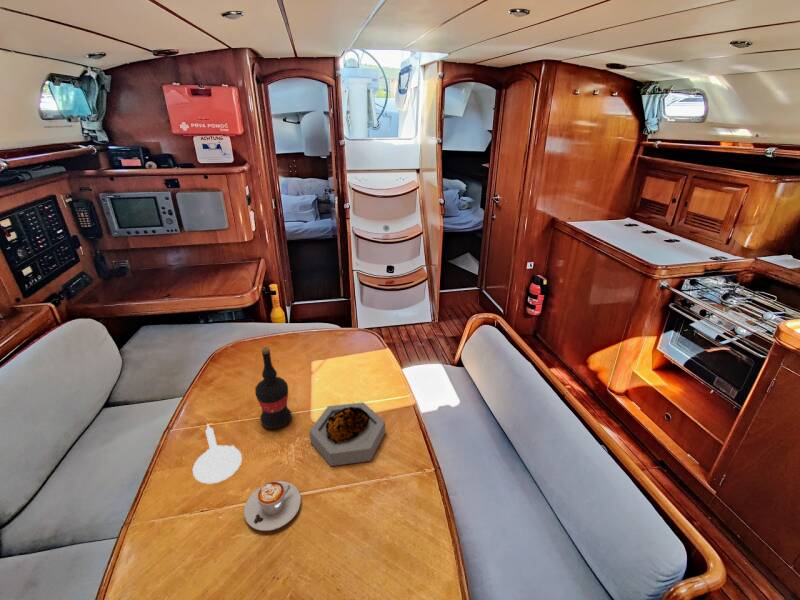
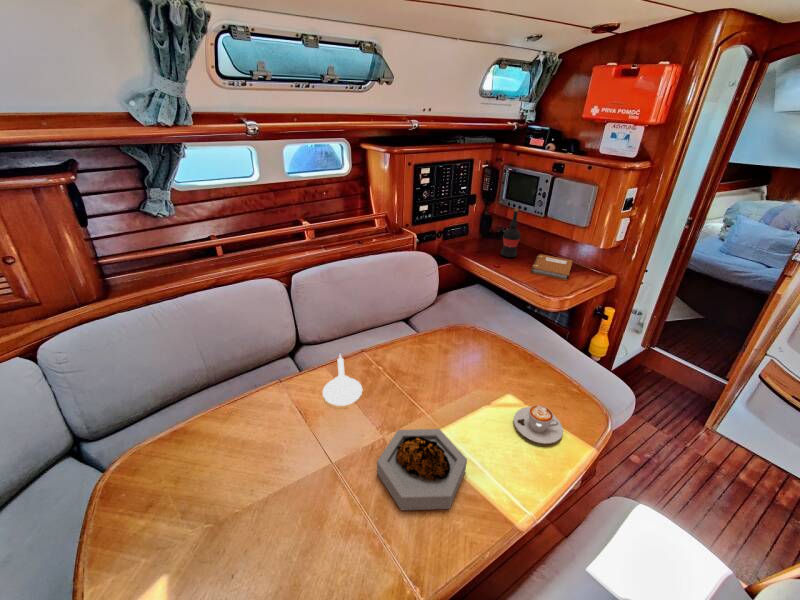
notebook: none [195,262,243,285] -> present [531,254,572,280]
wine bottle: present [255,347,292,429] -> present [501,209,521,257]
coffee cup: present [244,481,301,531] -> present [514,405,563,444]

